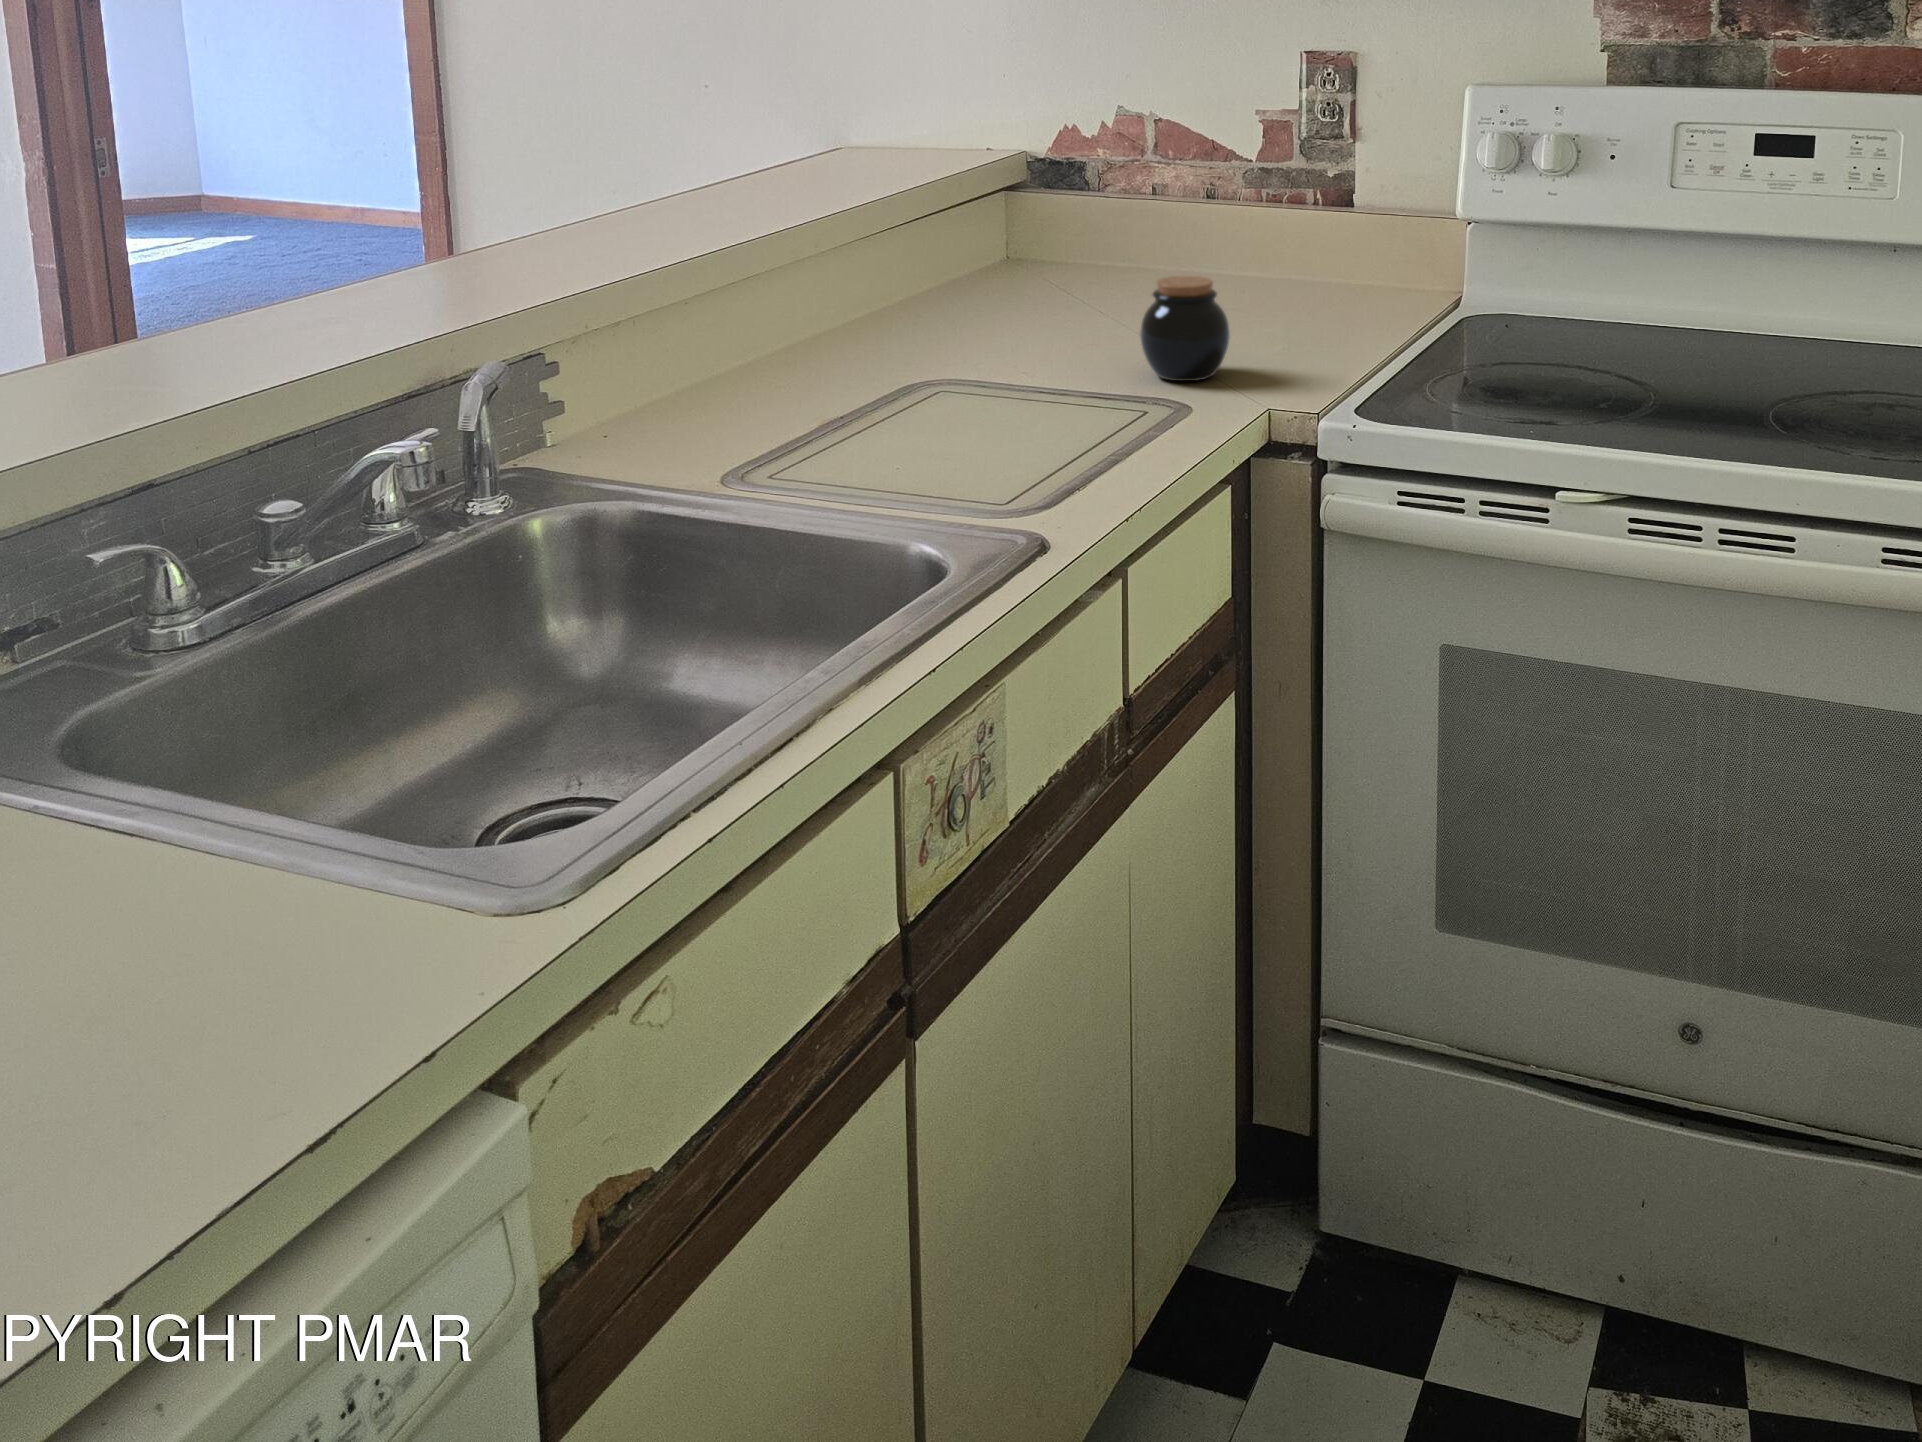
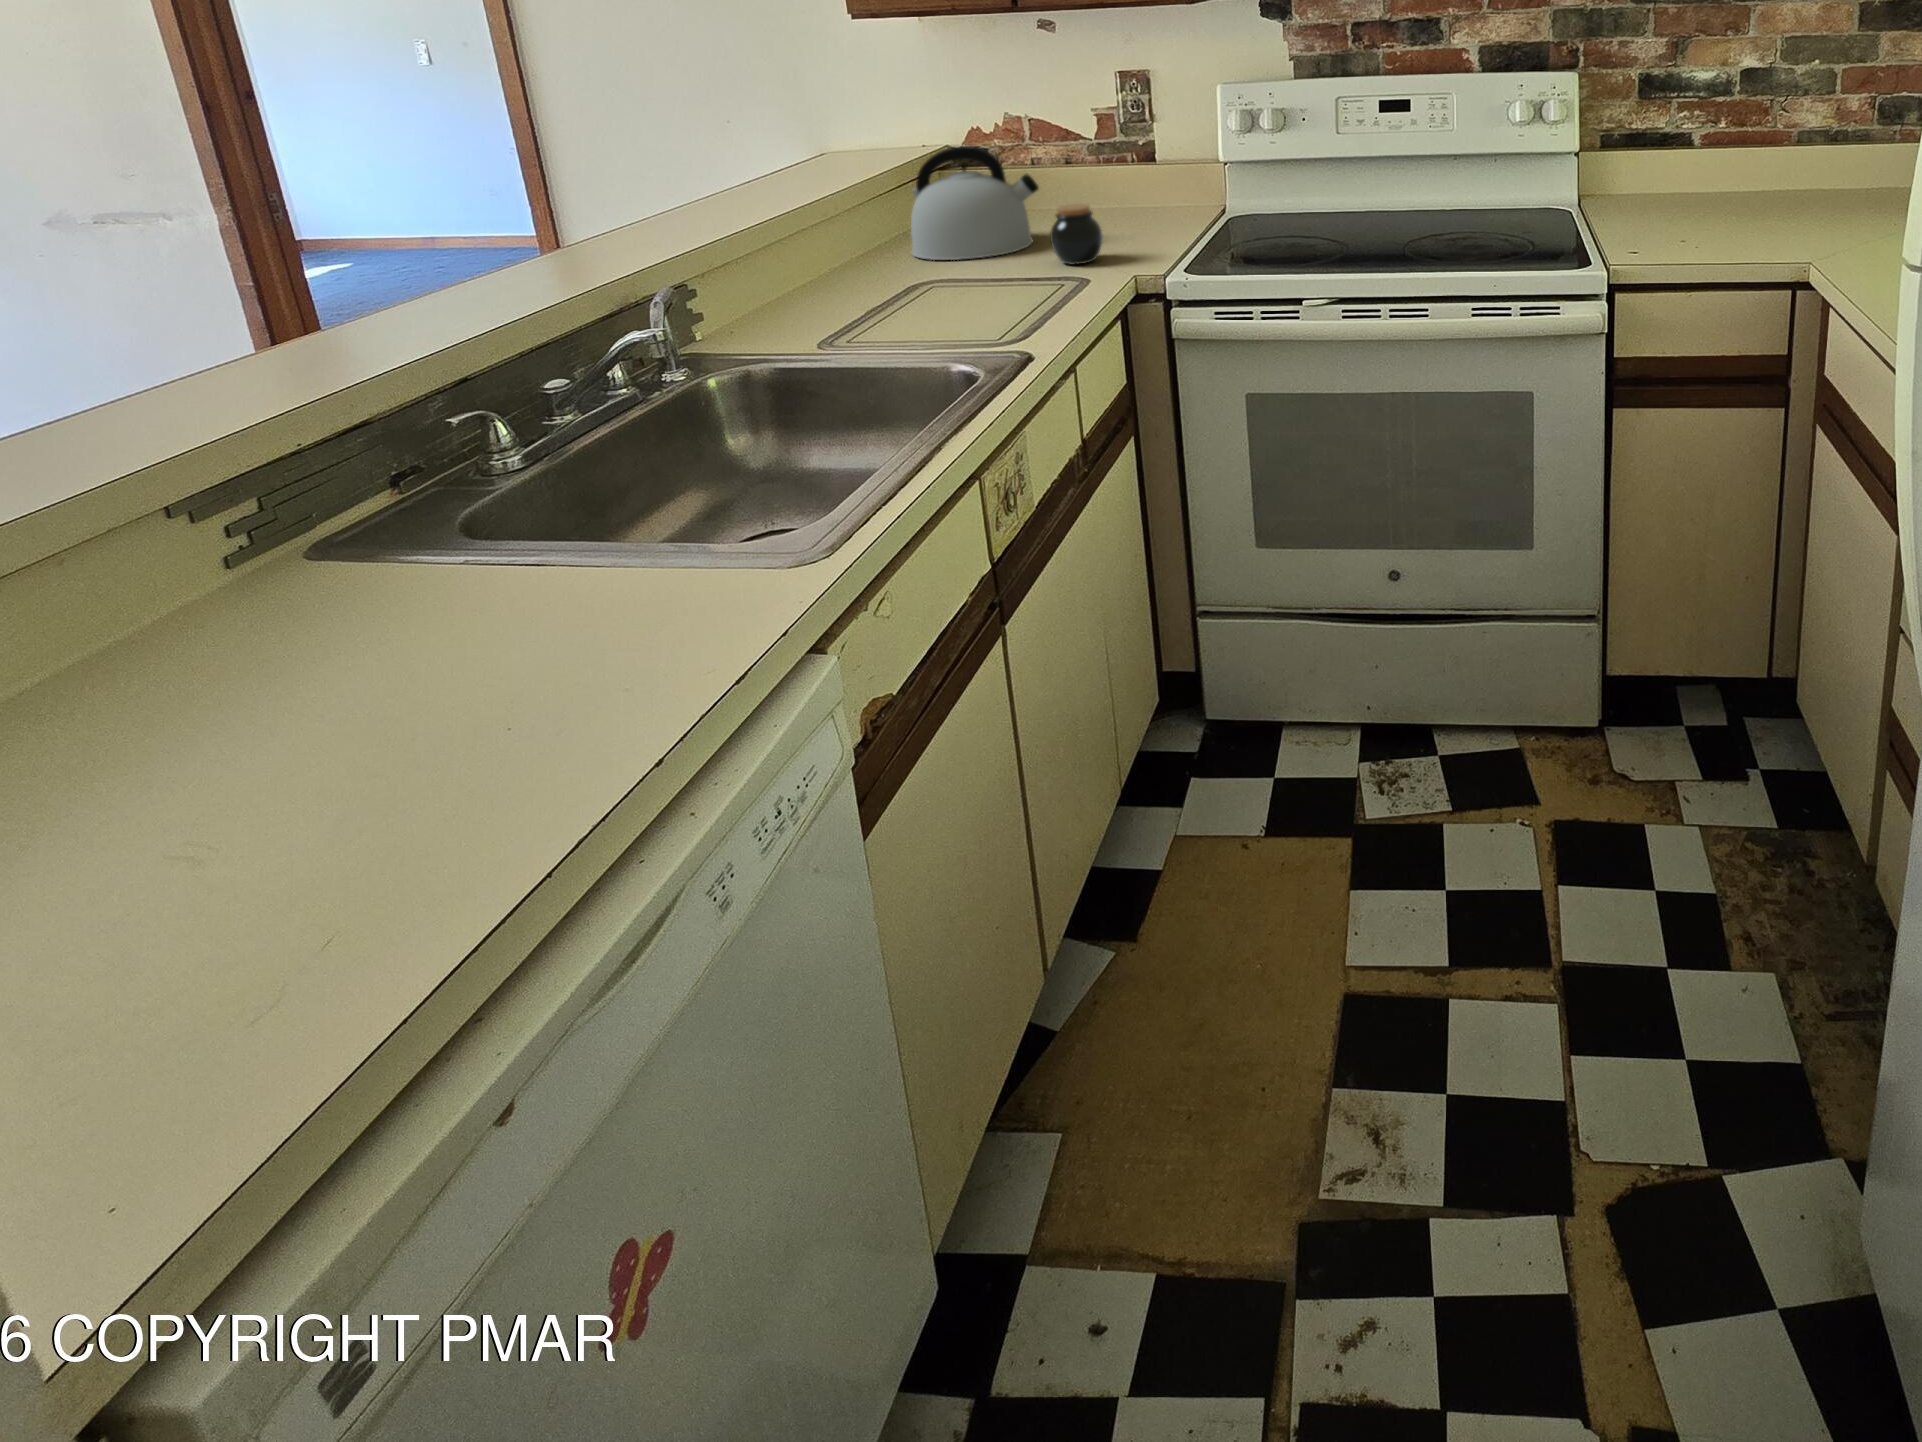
kettle: none [924,161,1142,352] -> present [911,146,1039,260]

